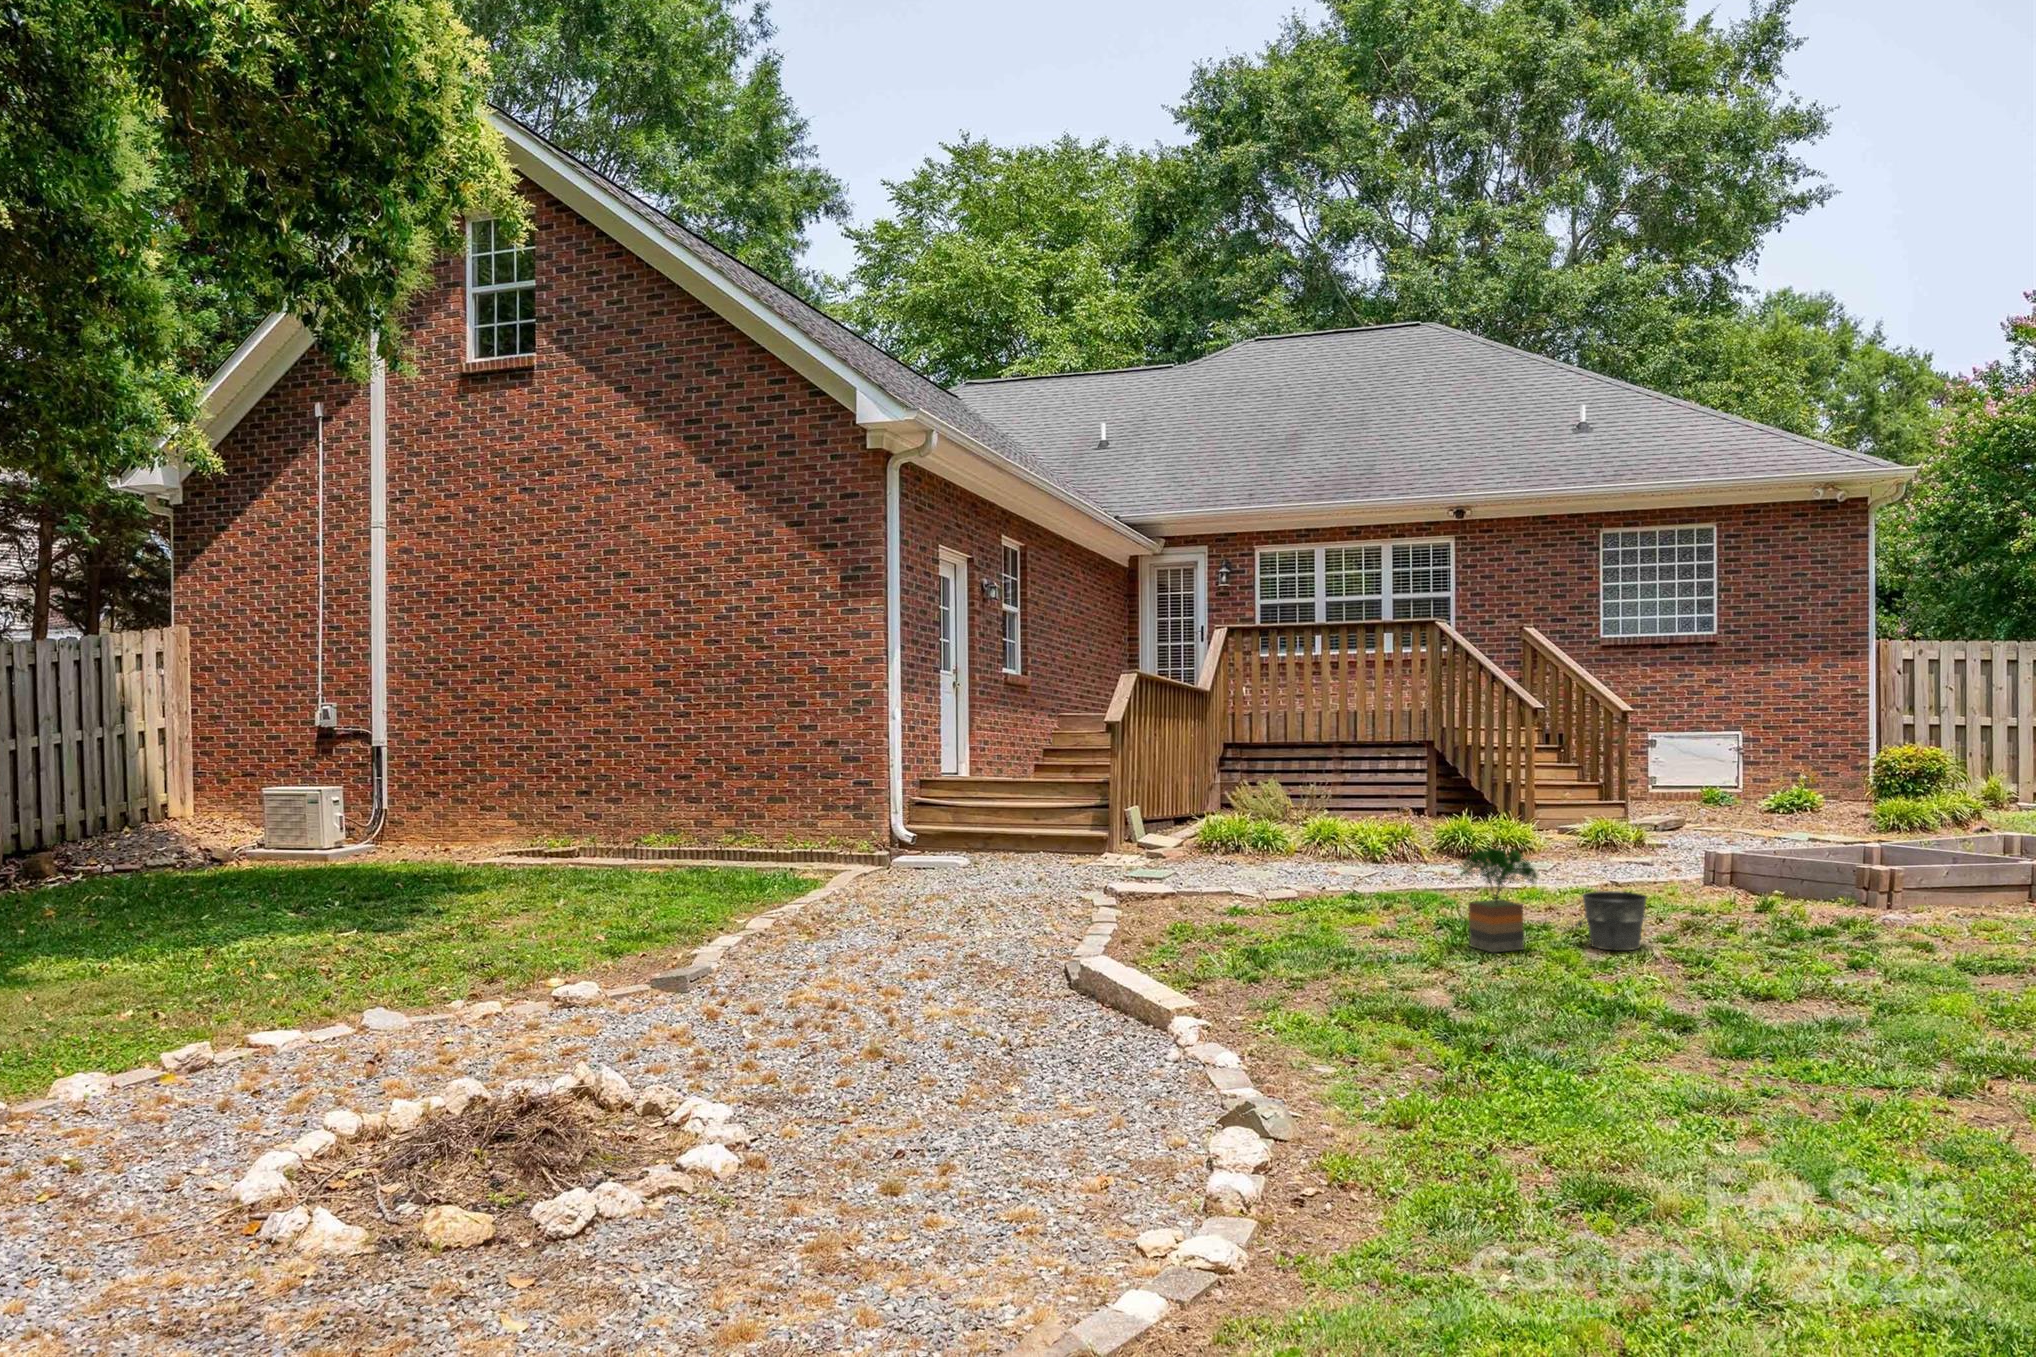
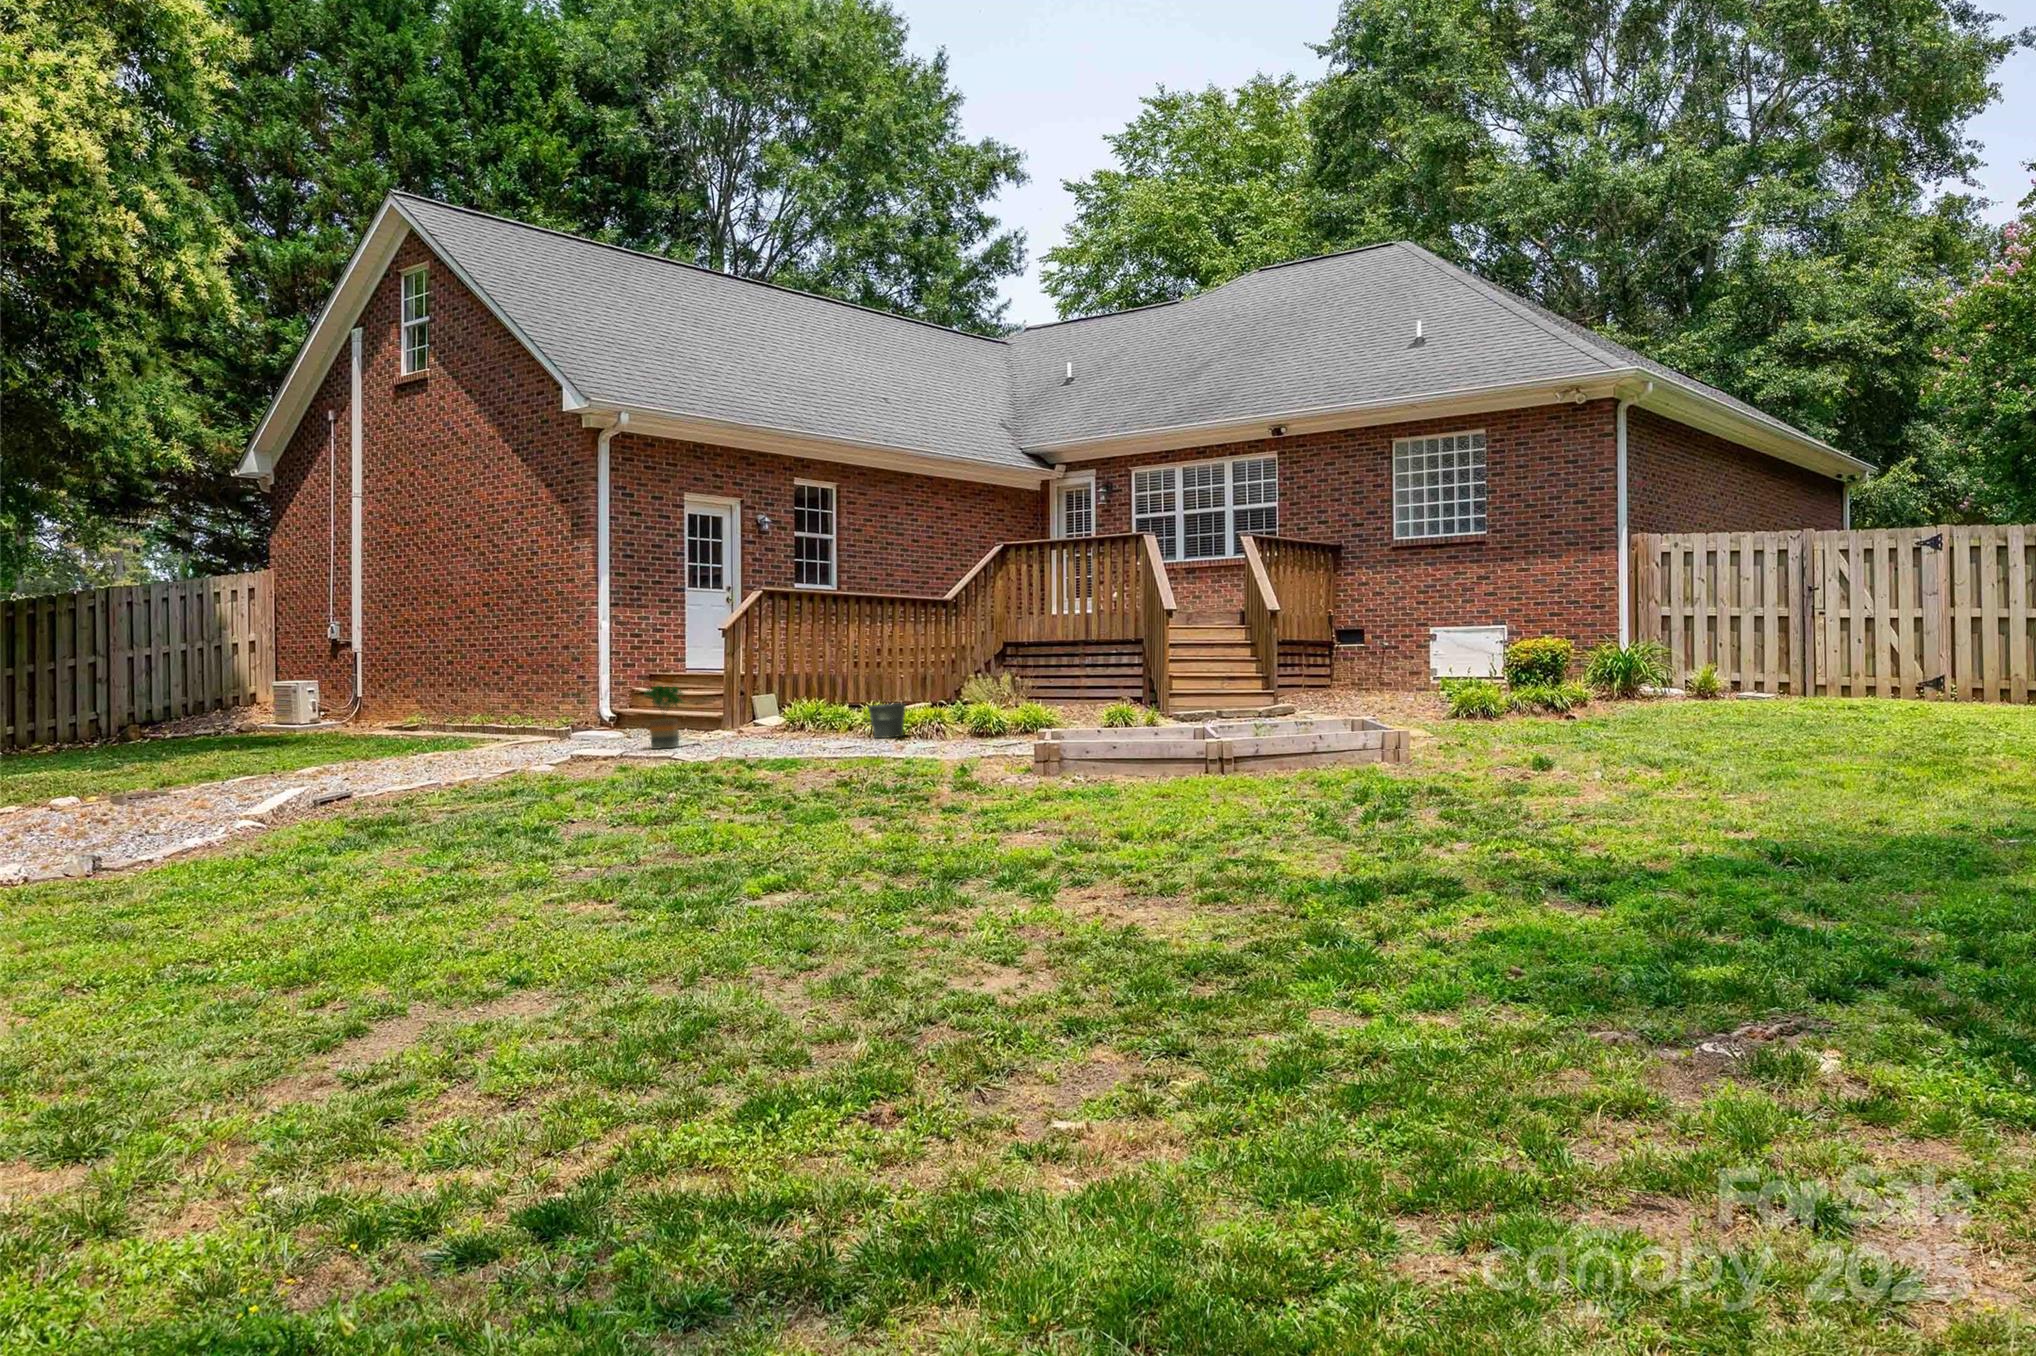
bucket: present [1577,891,1647,950] -> present [868,704,906,738]

